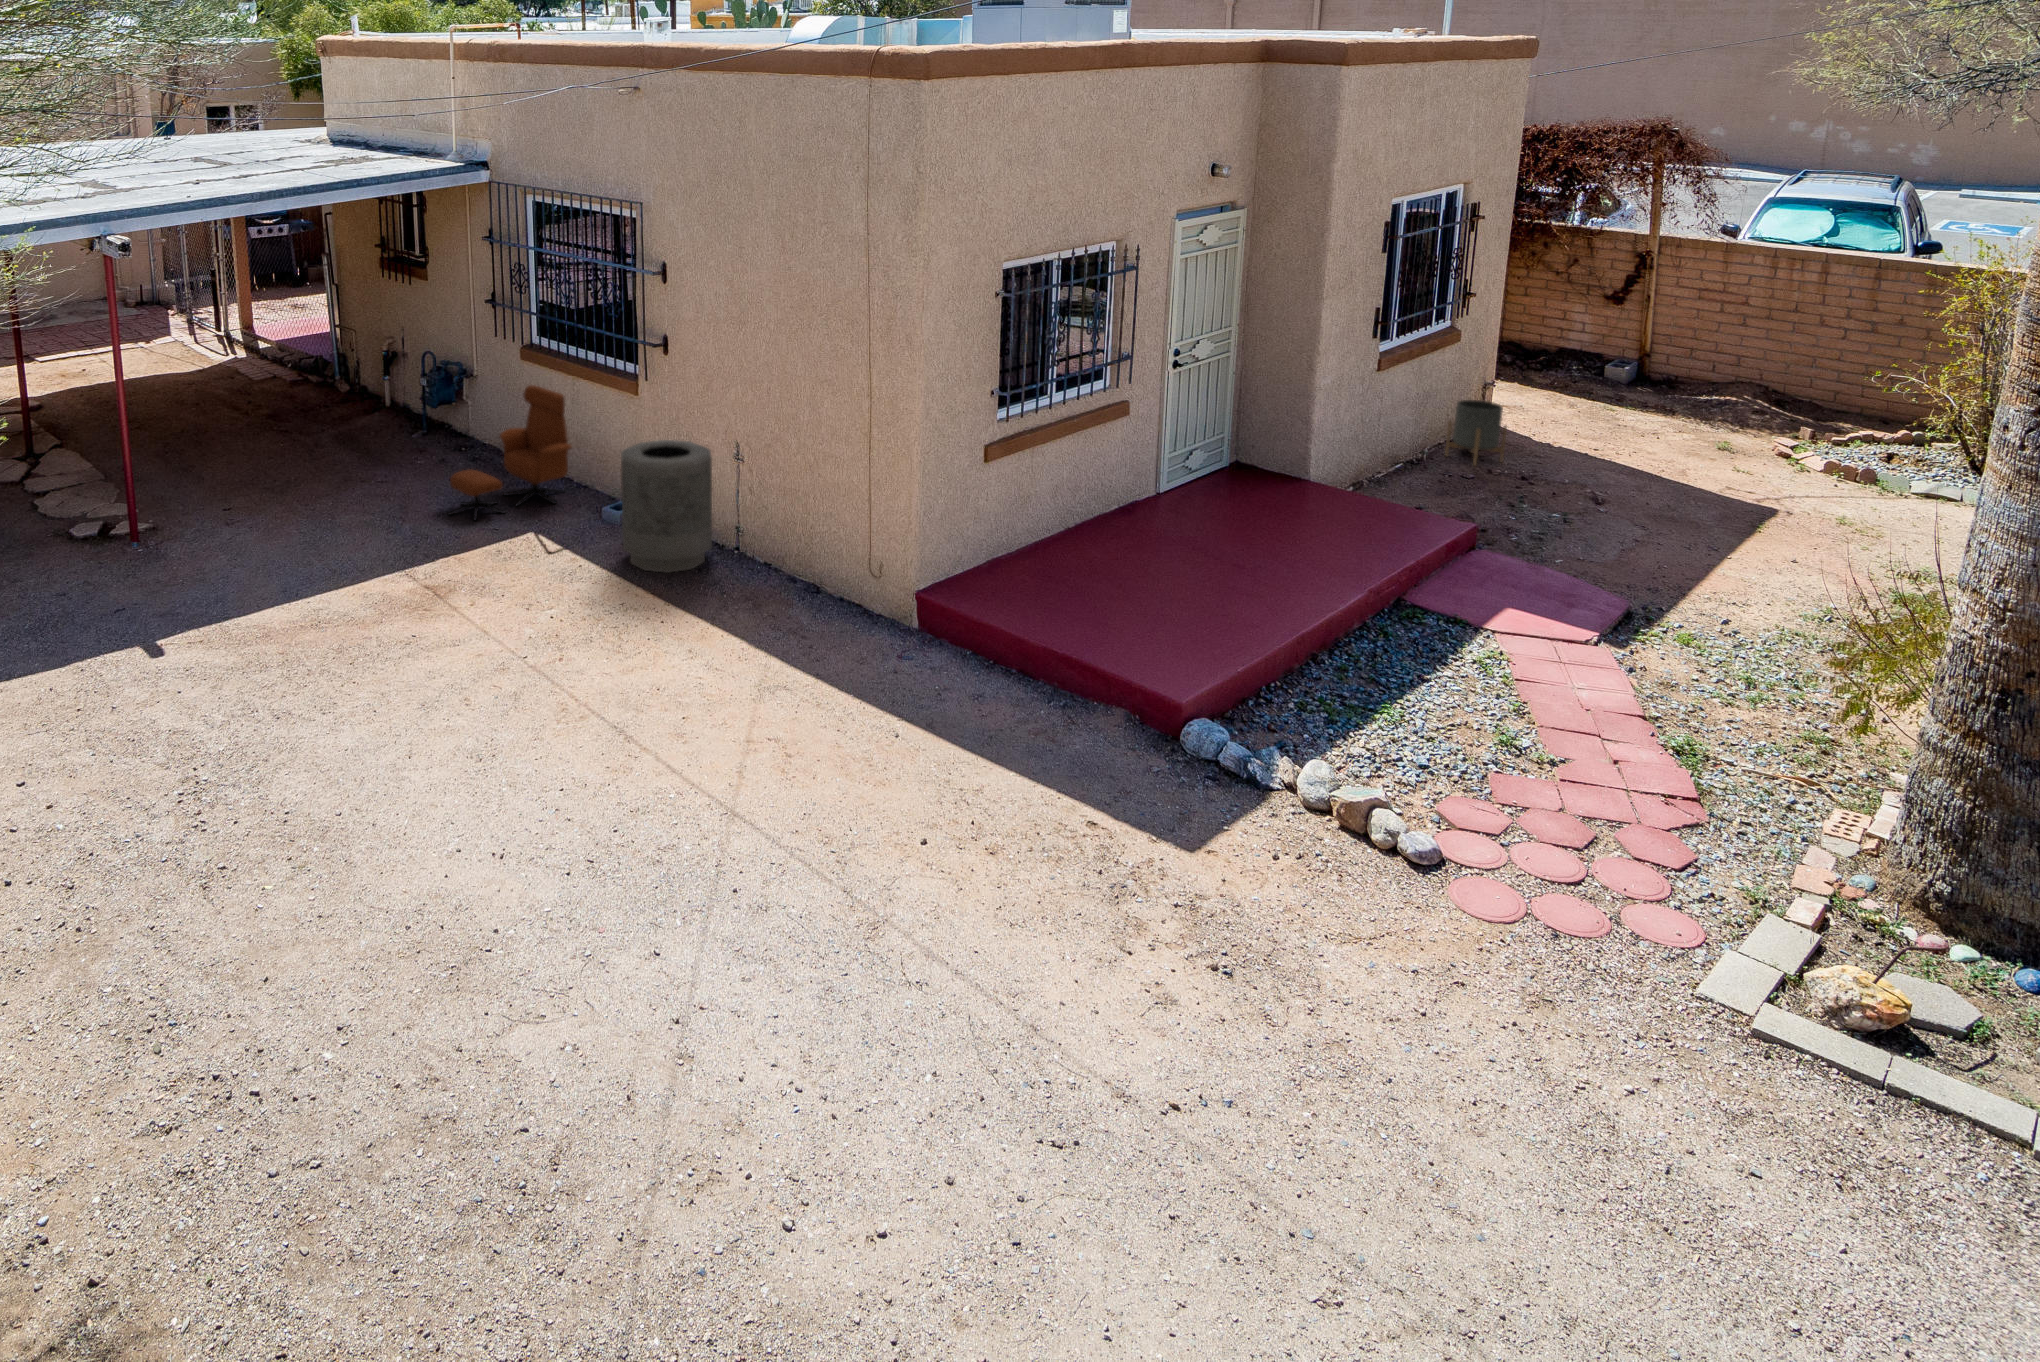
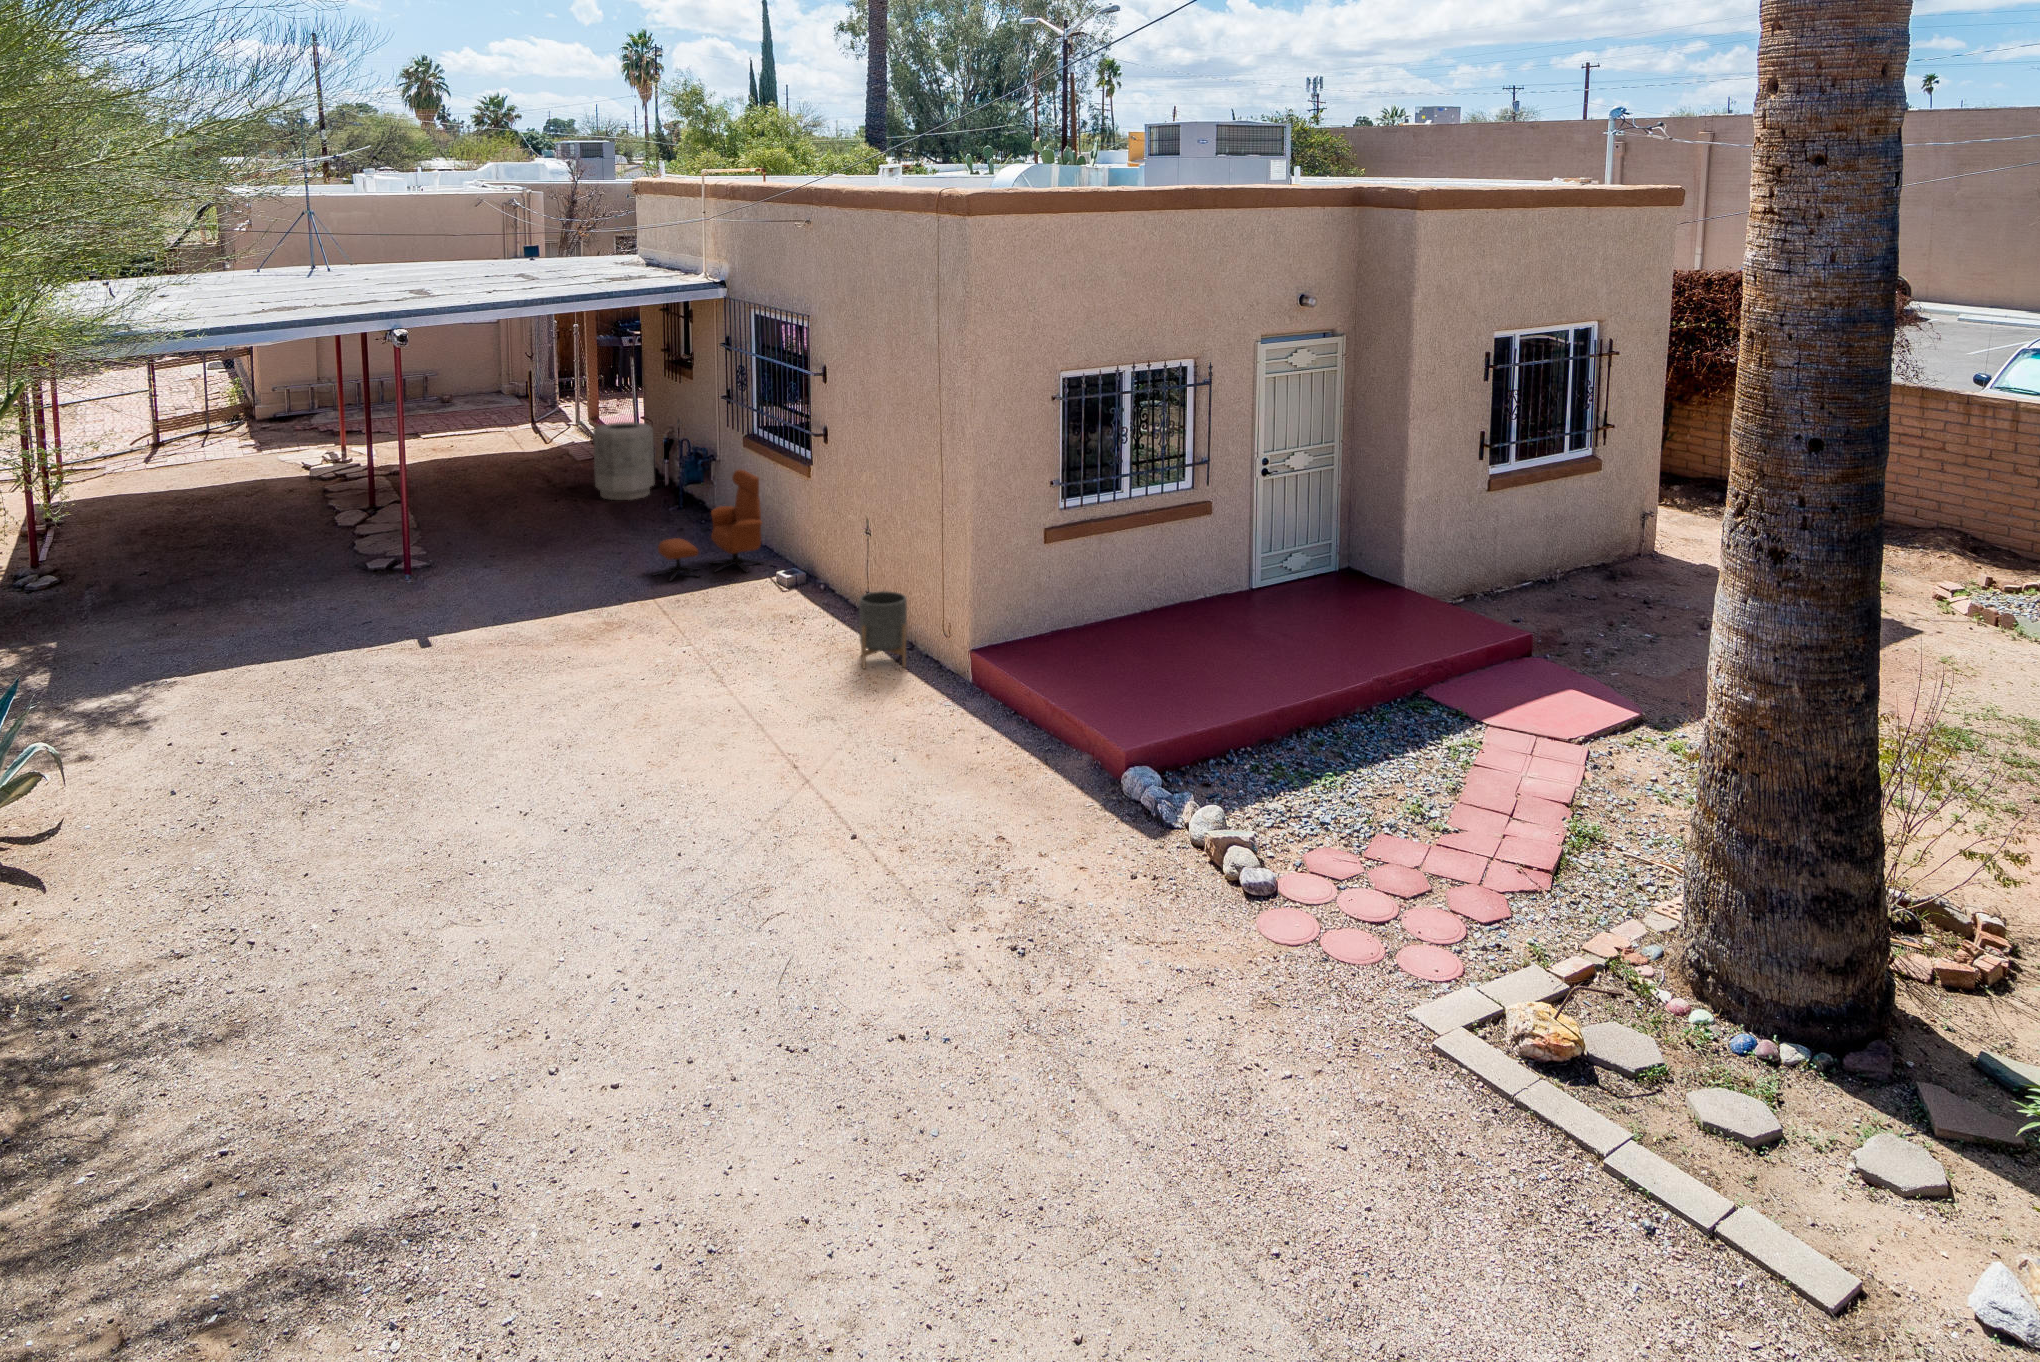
planter: present [1445,400,1507,466] -> present [859,591,907,669]
trash can: present [621,440,712,573] -> present [593,422,654,500]

